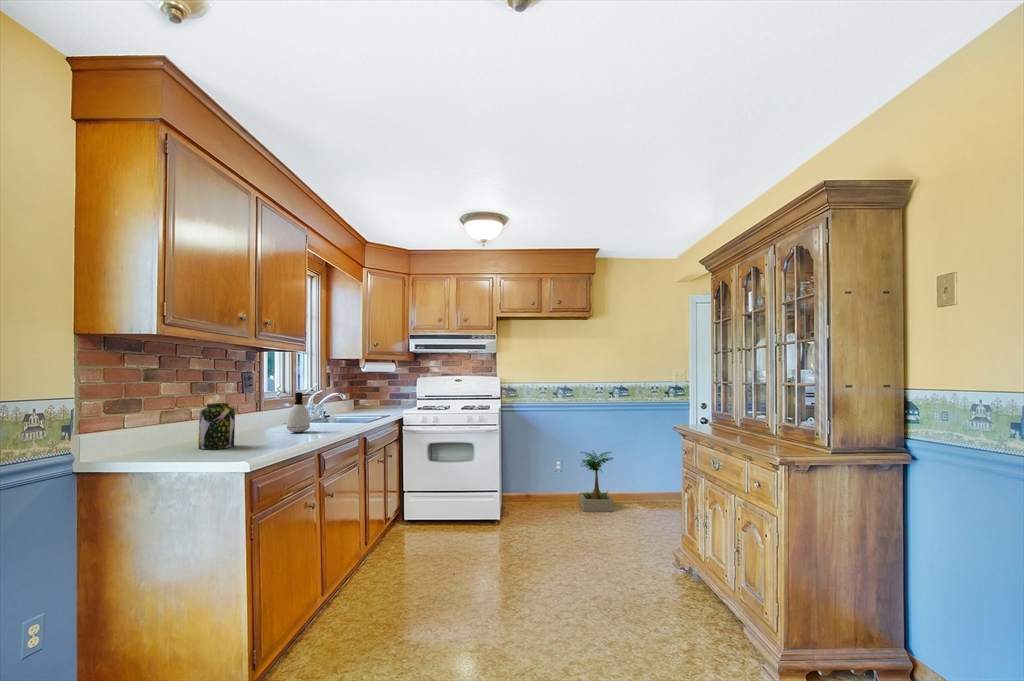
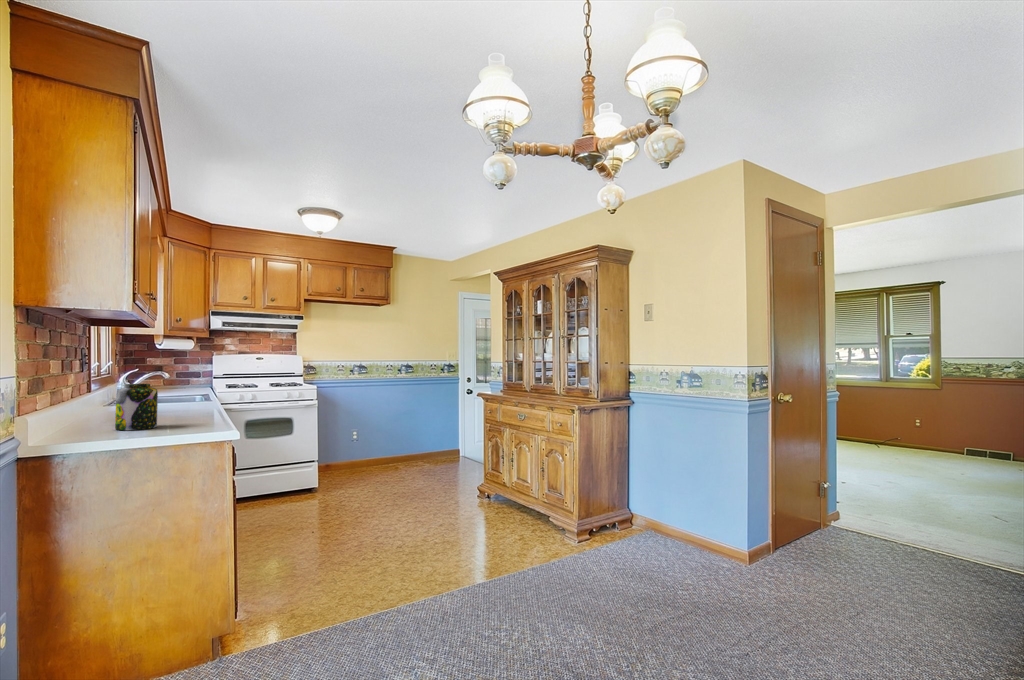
soap dispenser: present [287,392,310,432] -> none [161,372,187,413]
potted plant: present [579,452,613,512] -> none [374,418,410,470]

